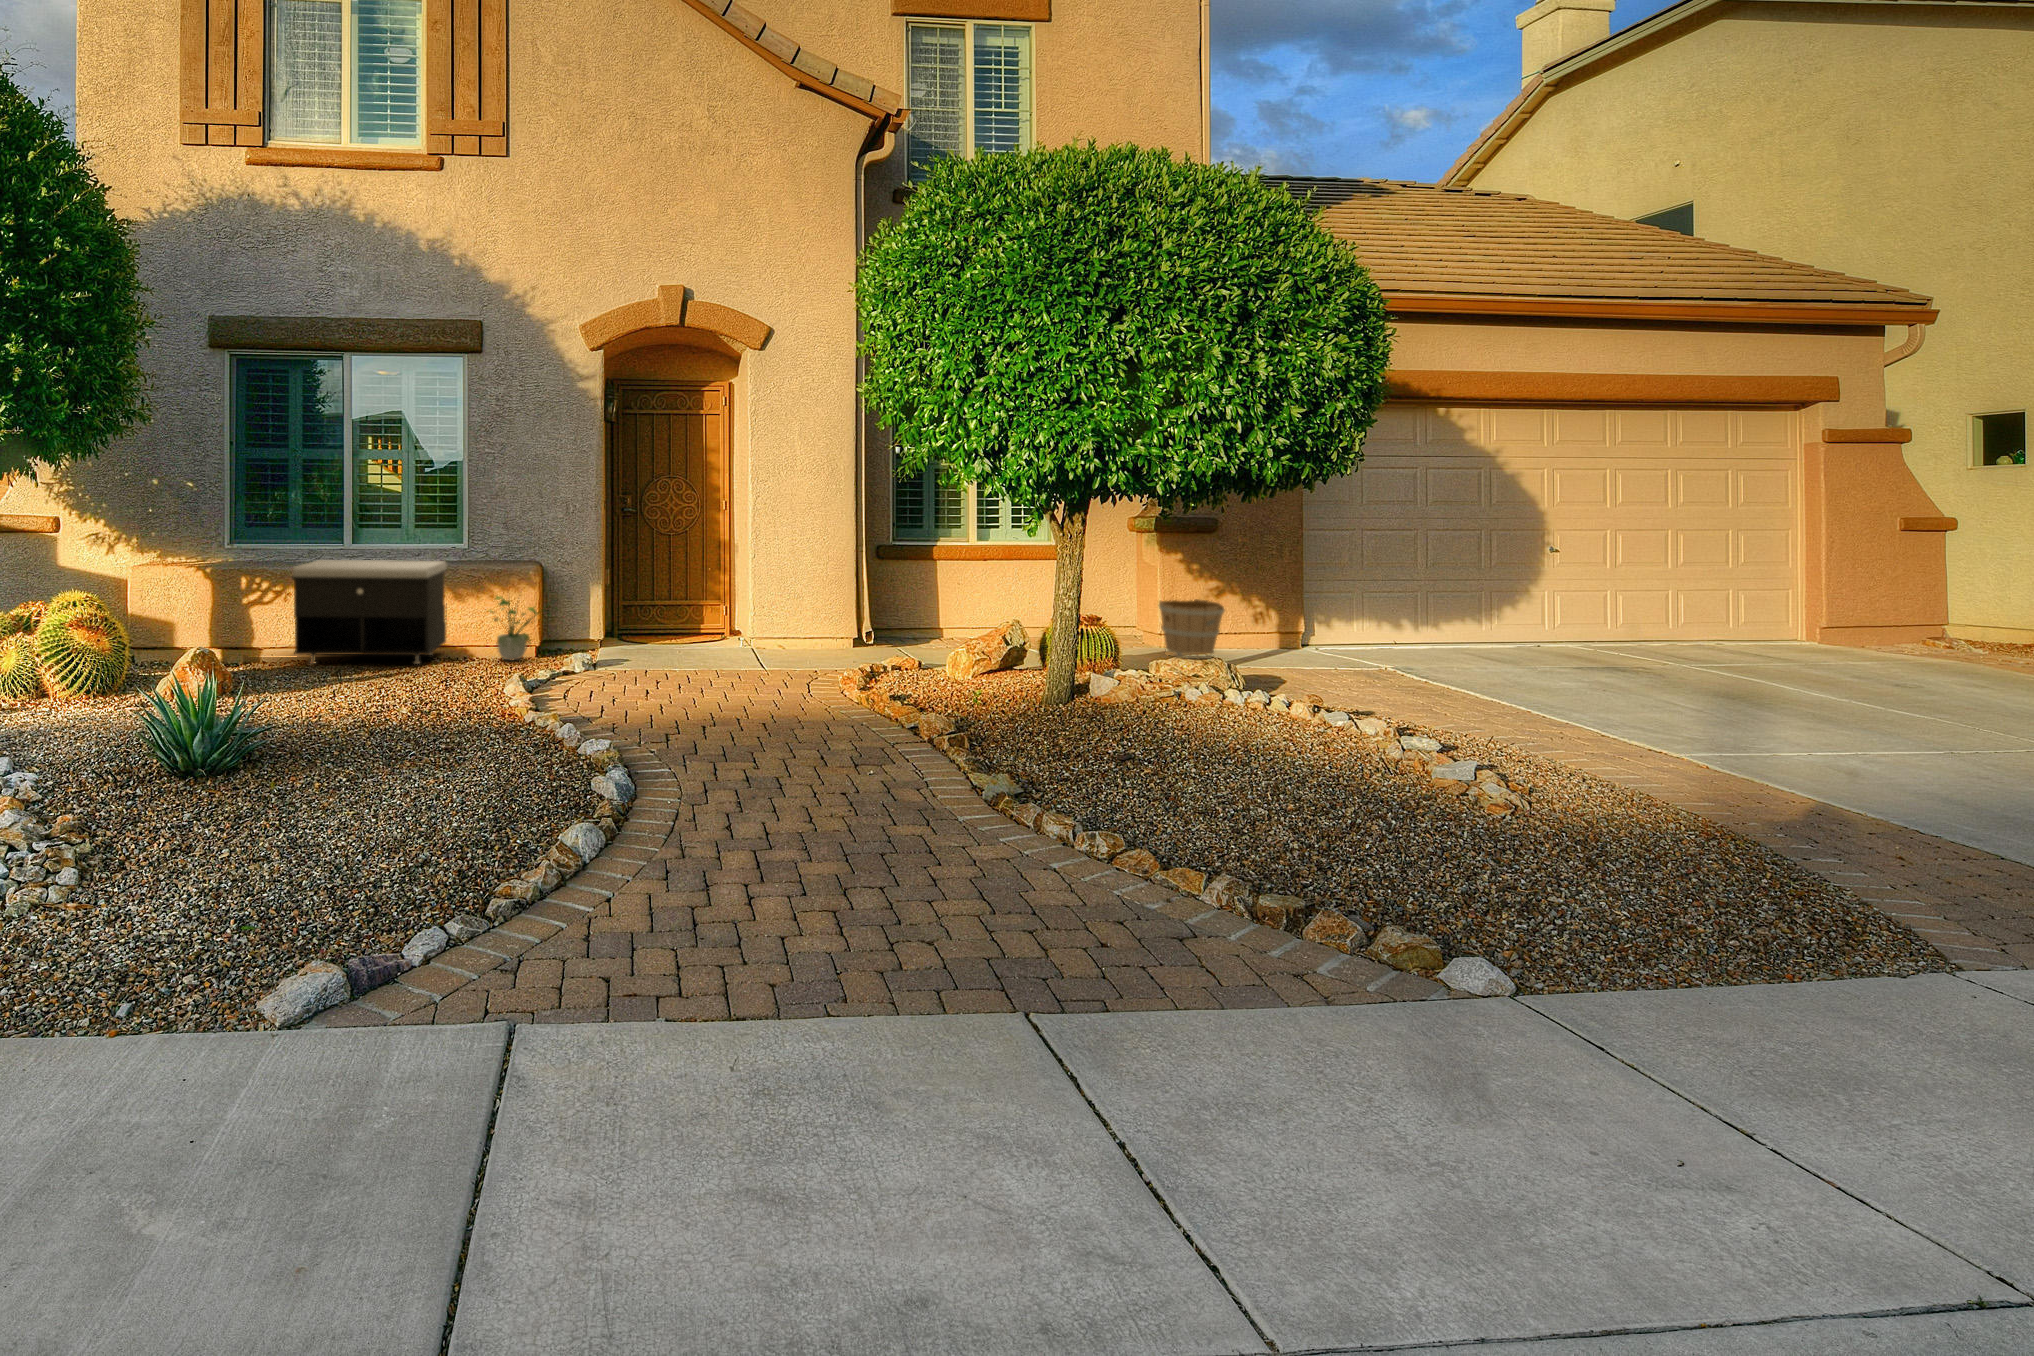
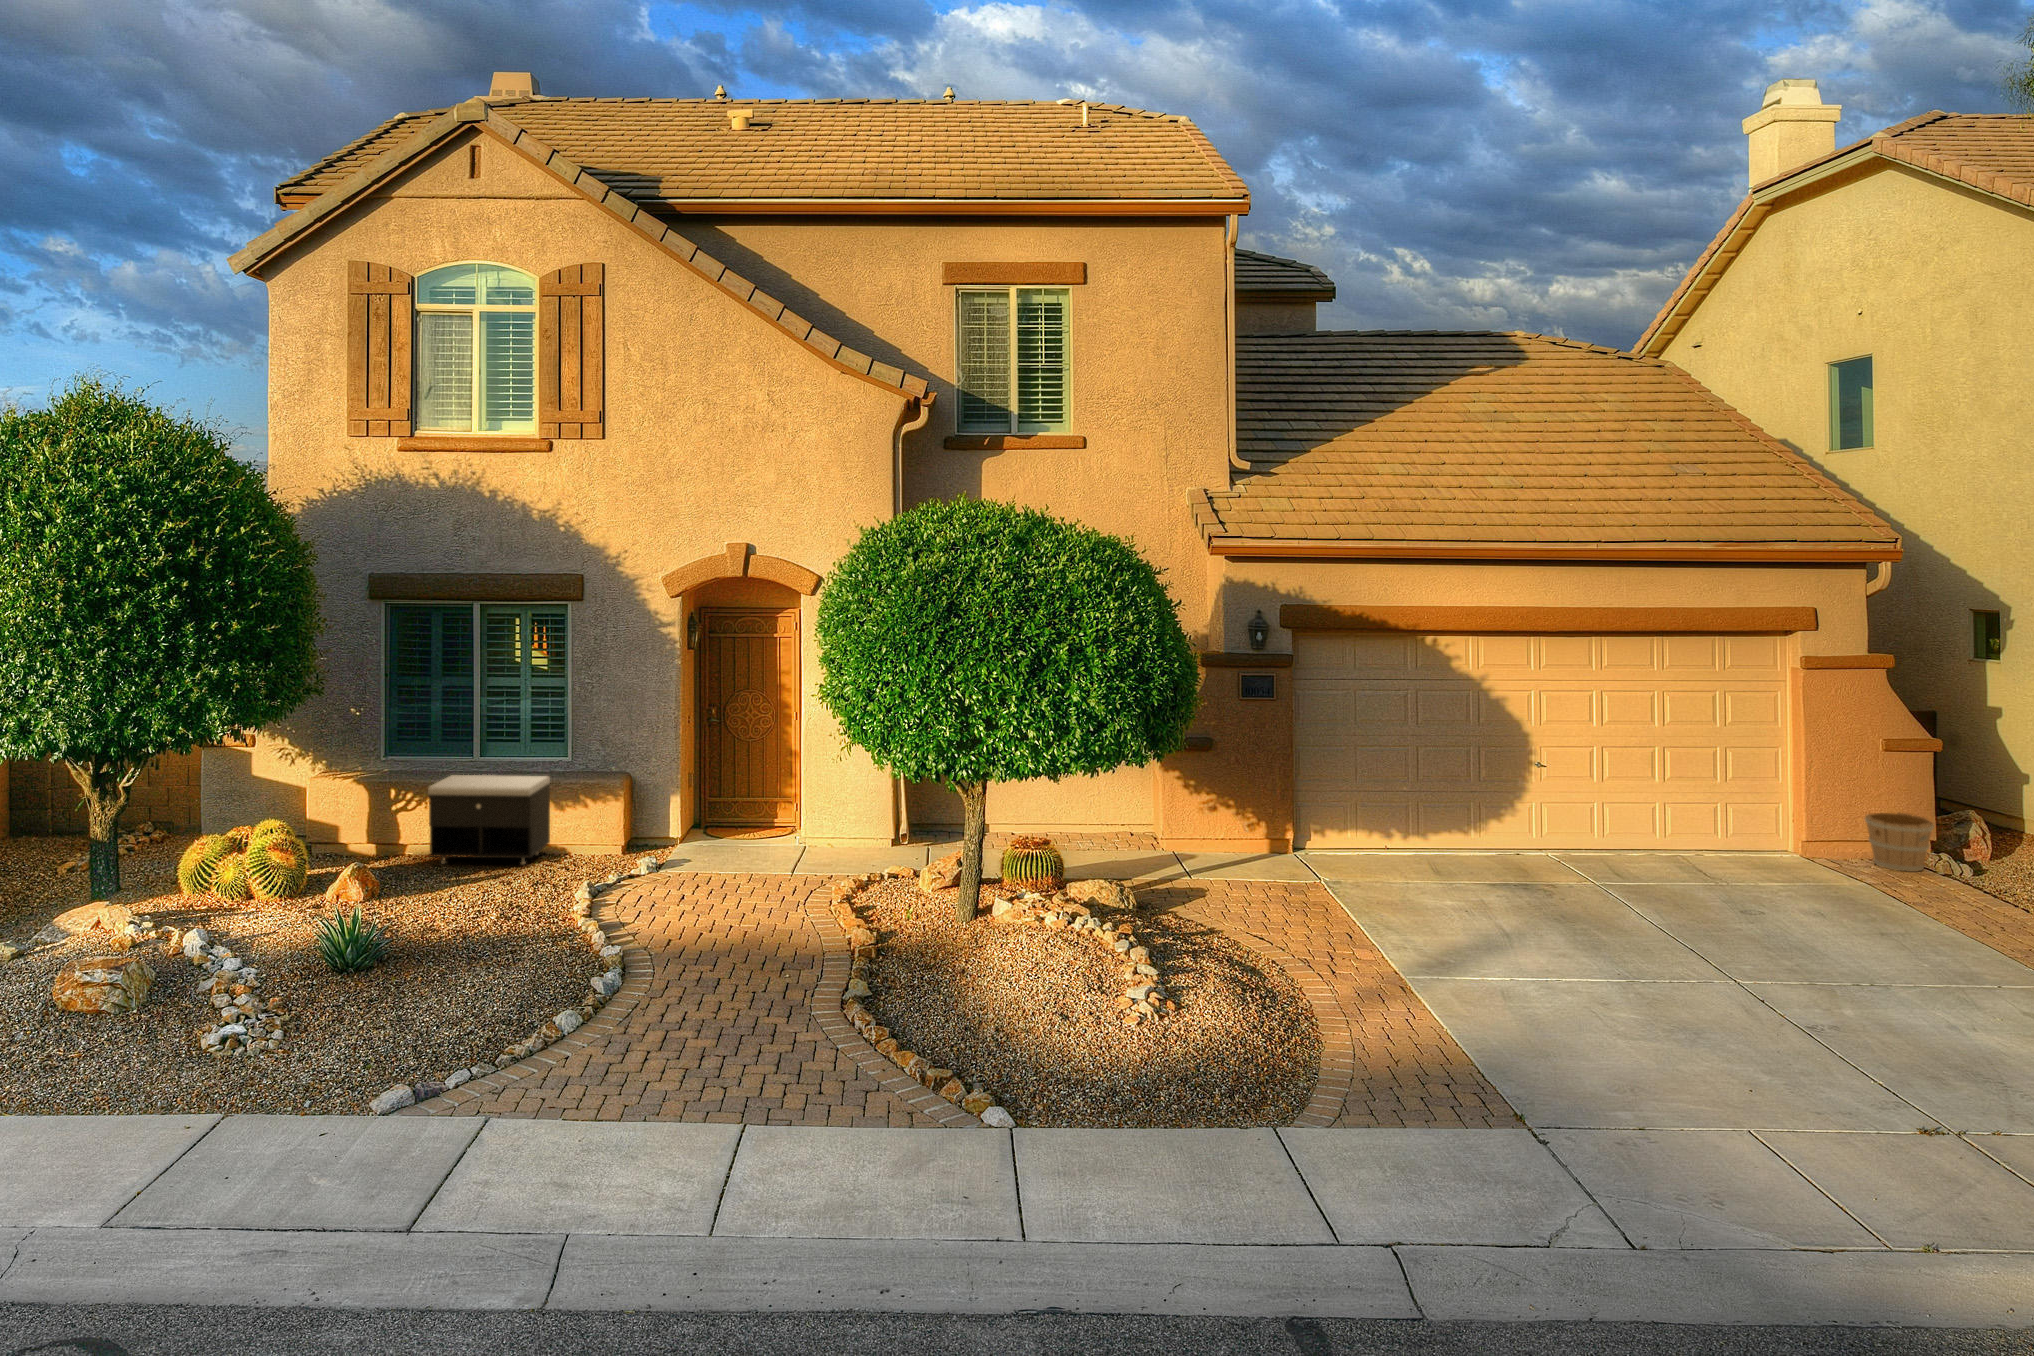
potted plant: present [491,596,550,660] -> none [577,792,643,861]
wooden bucket: present [1158,599,1225,659] -> present [1865,813,1934,872]

